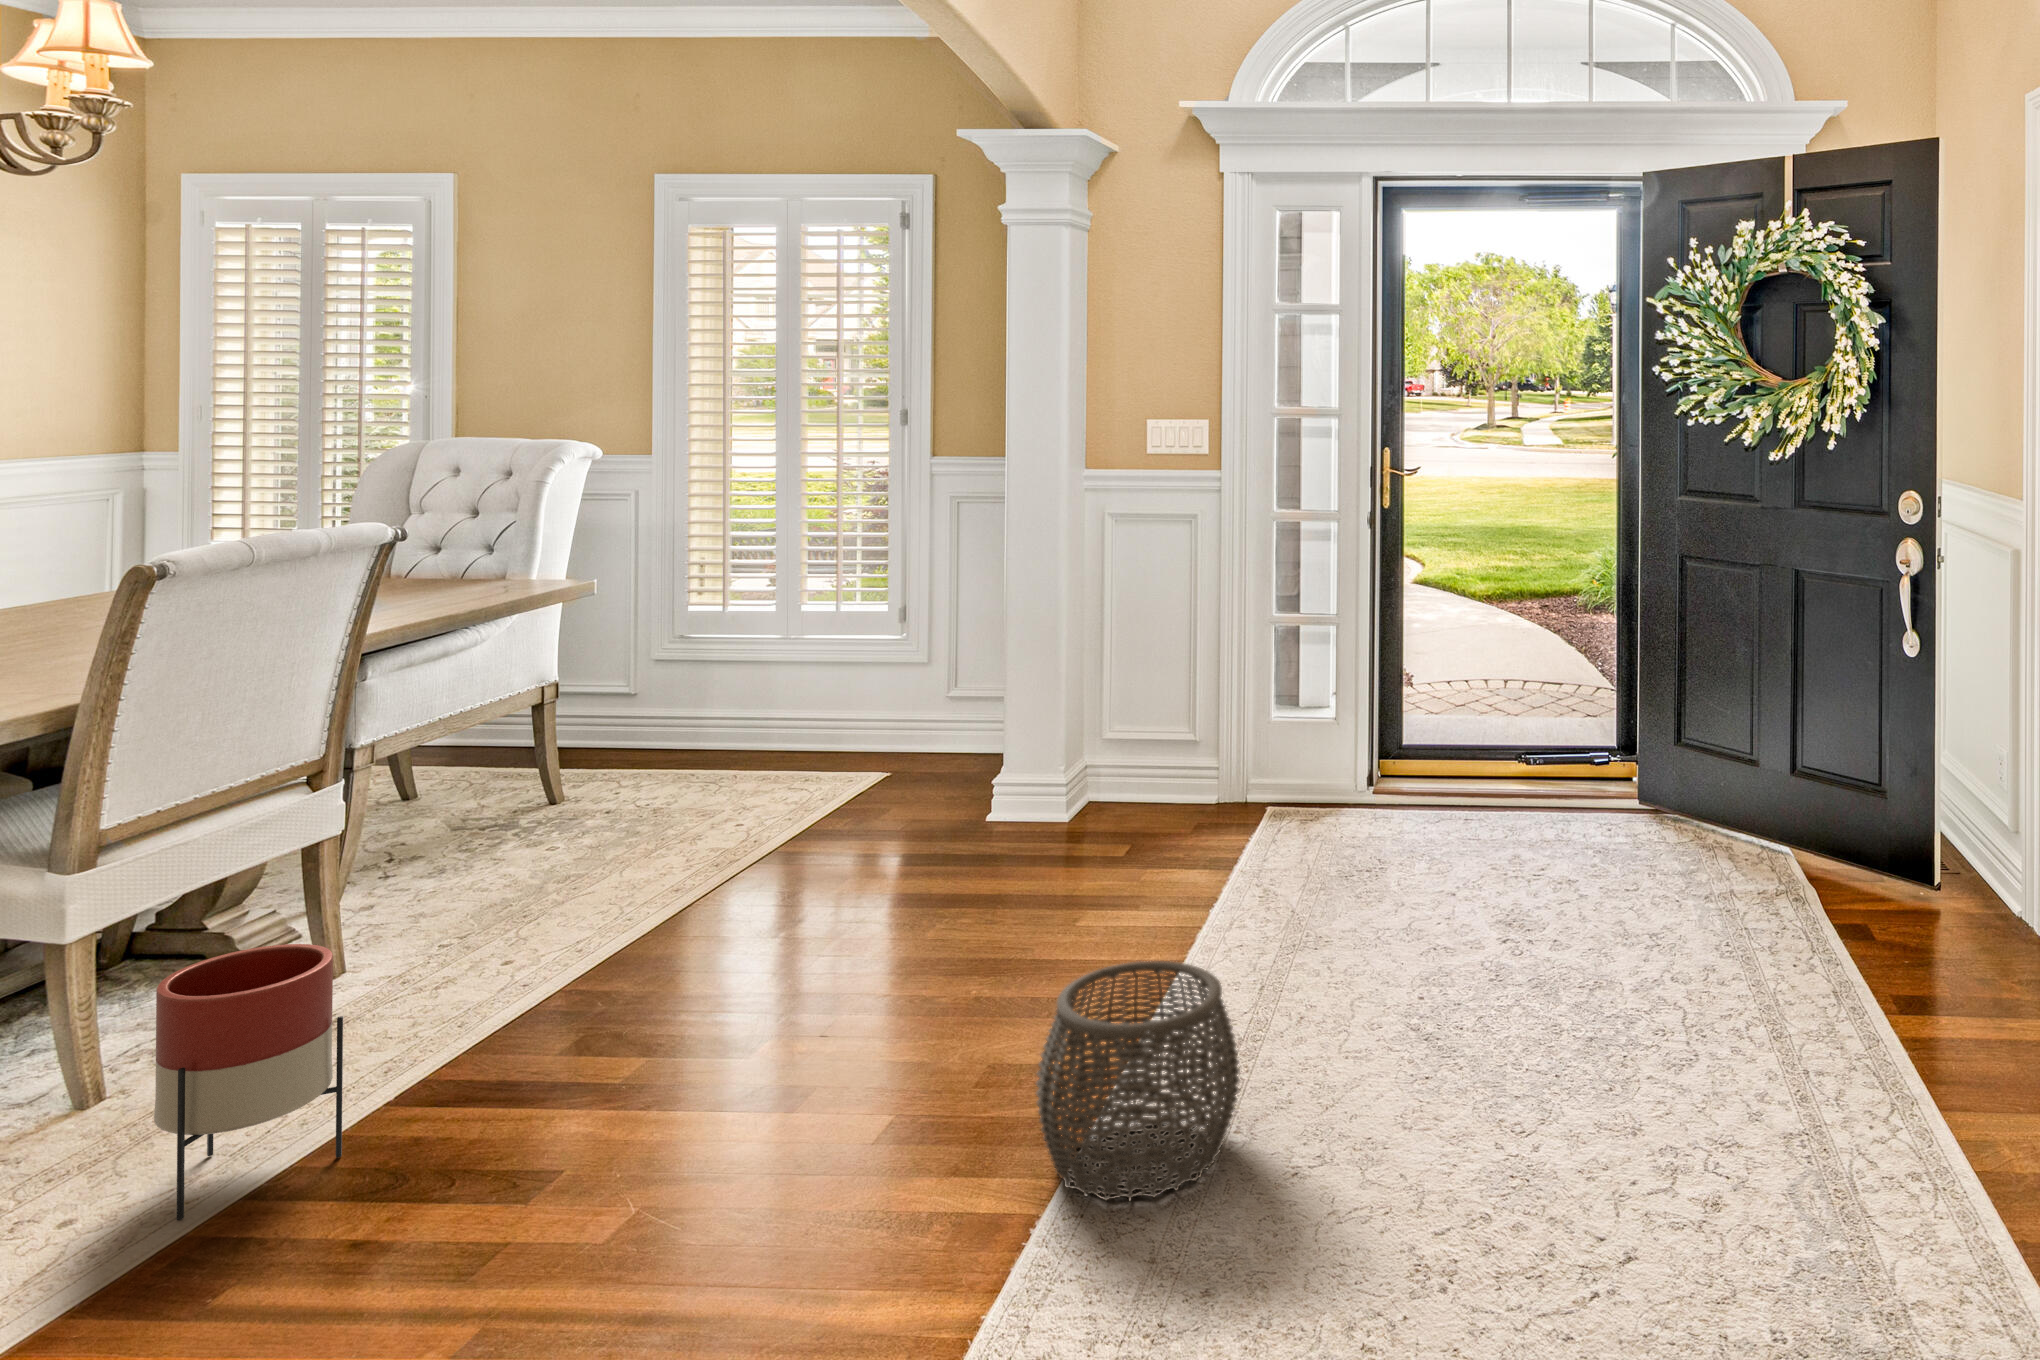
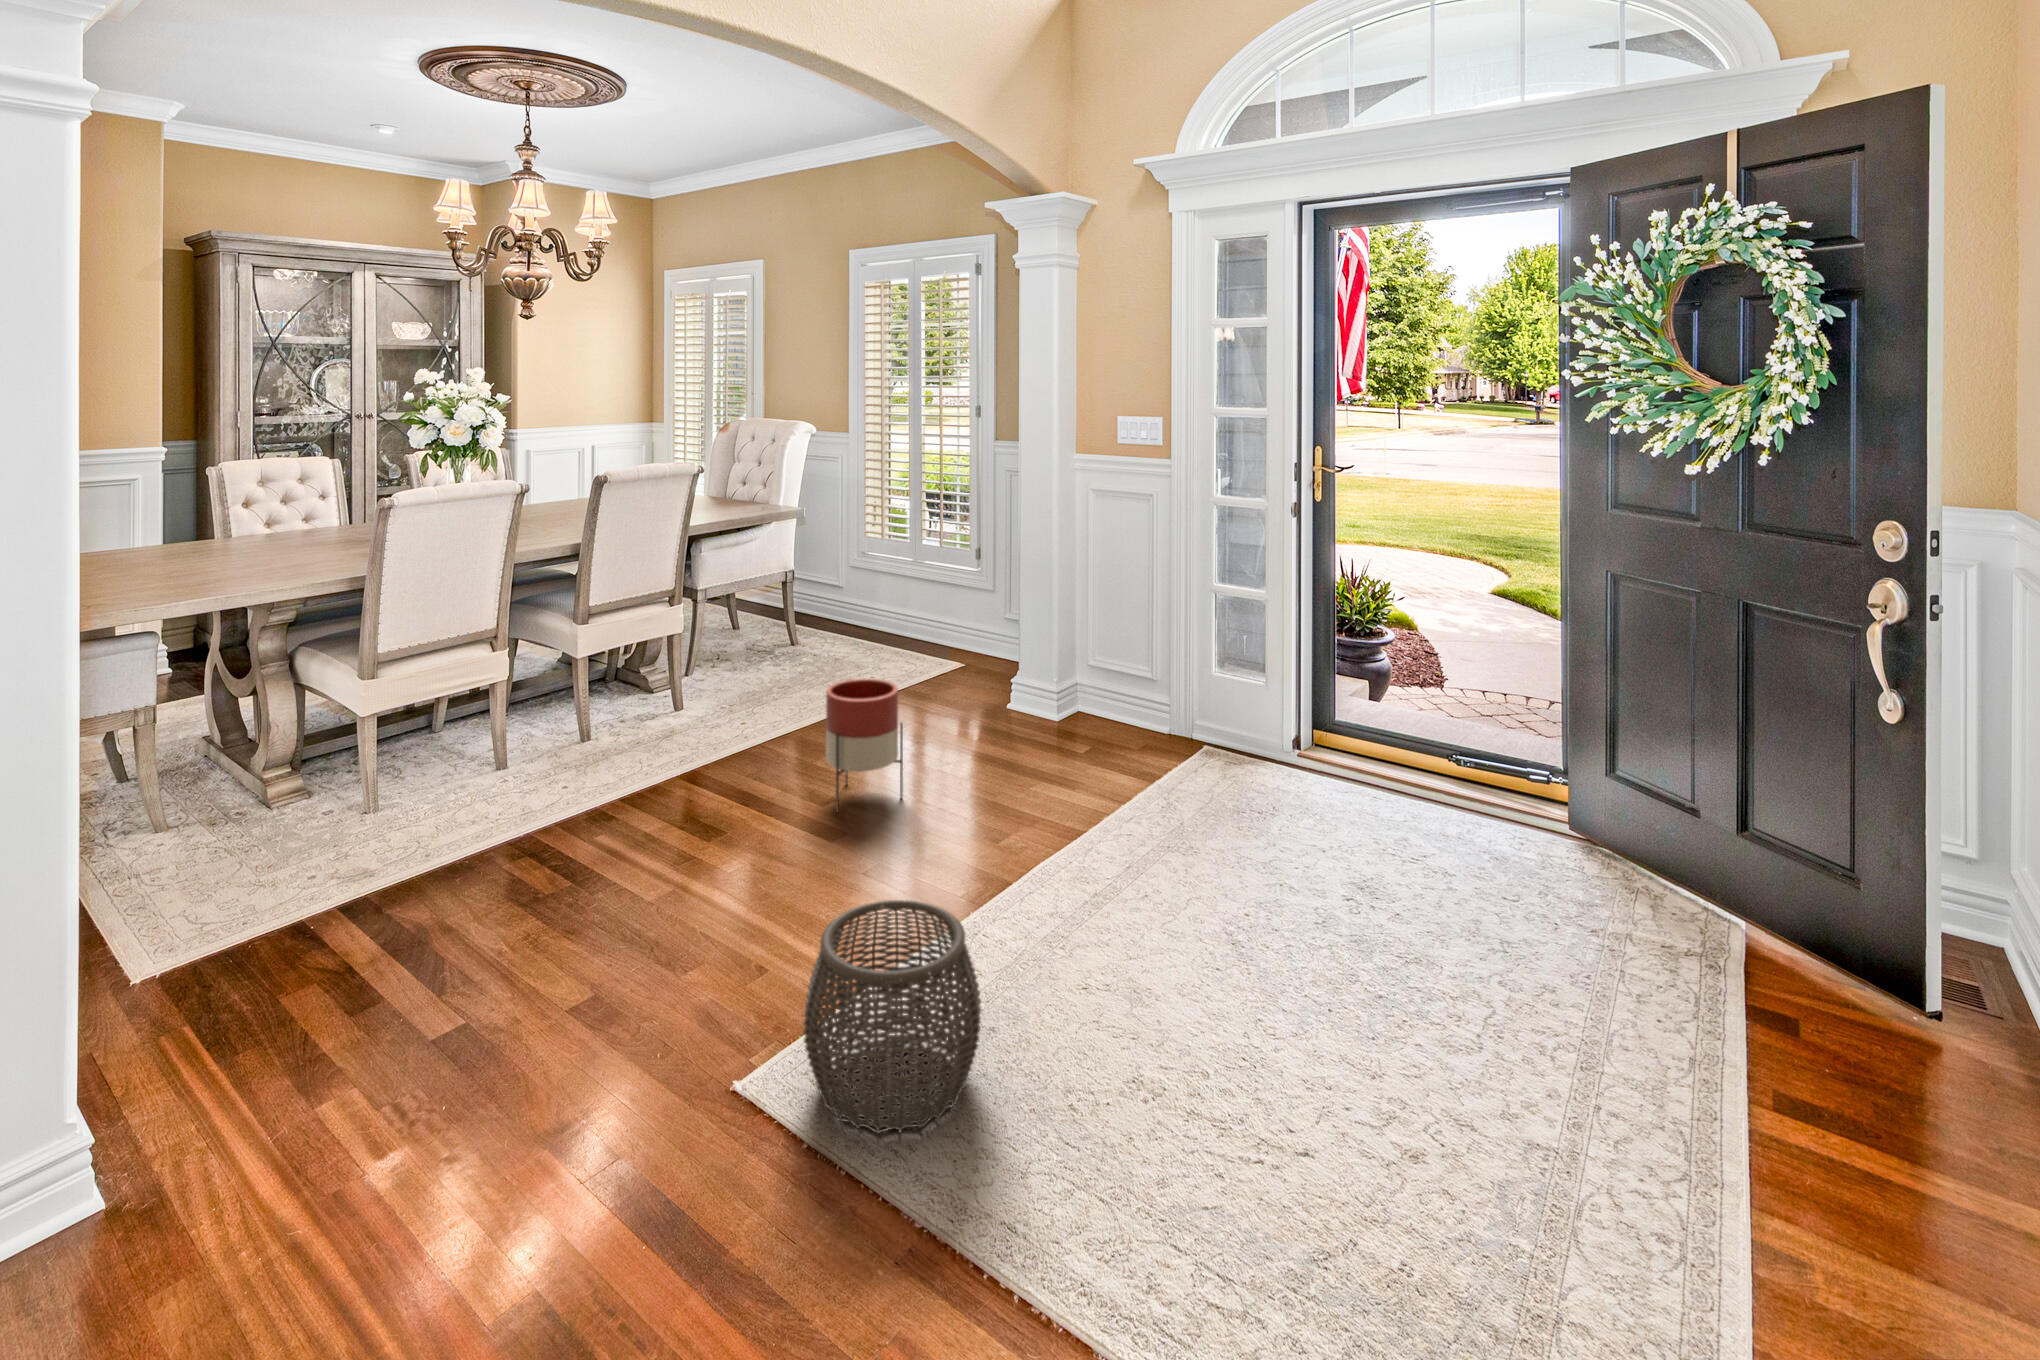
planter: present [154,944,343,1220] -> present [826,679,903,812]

